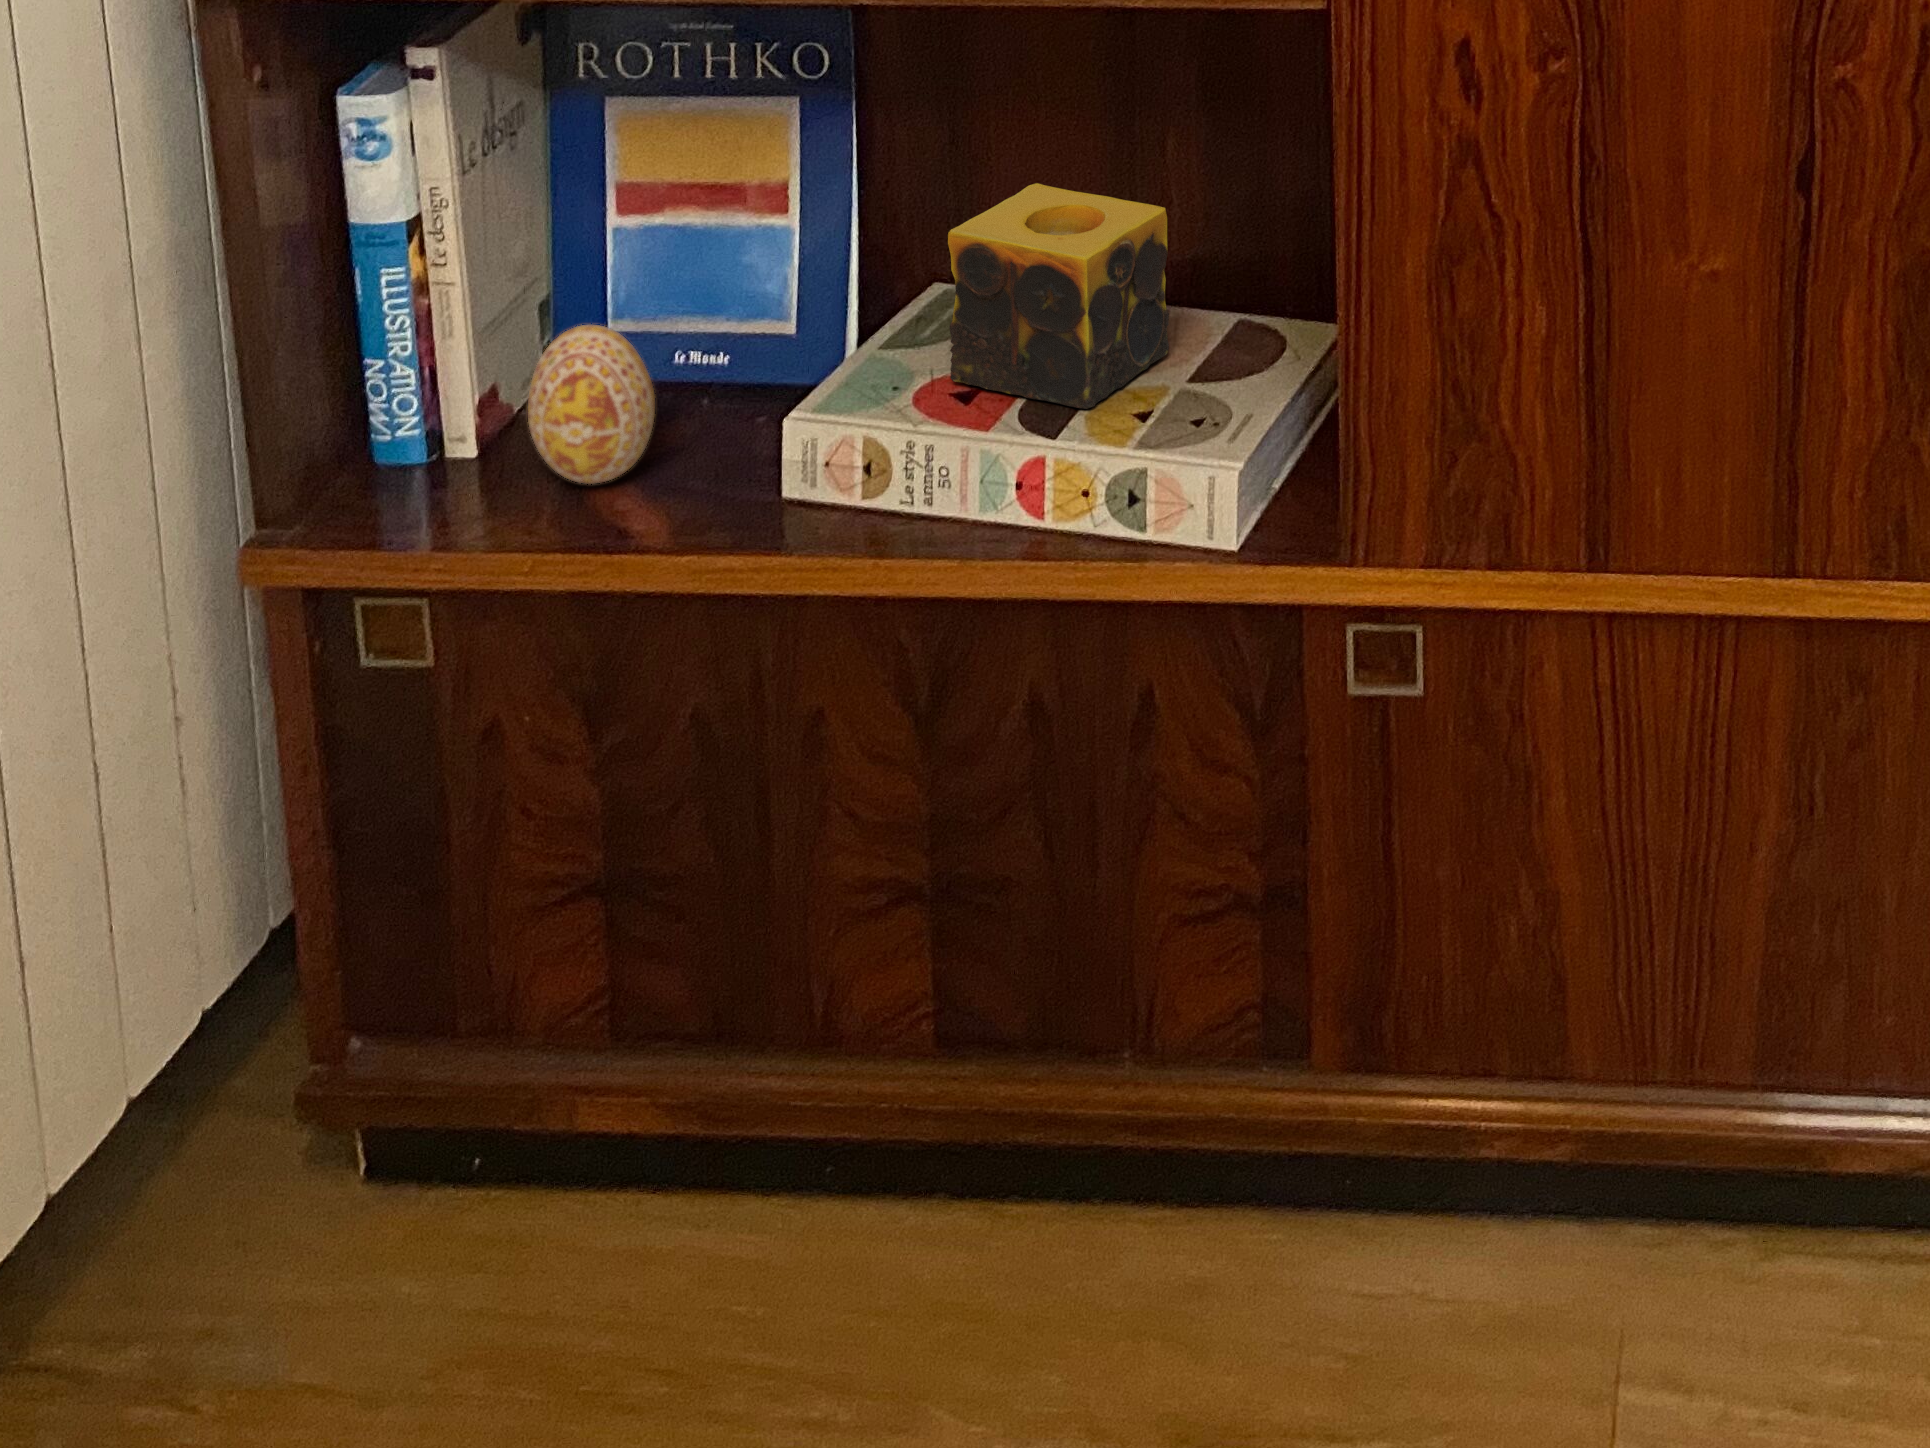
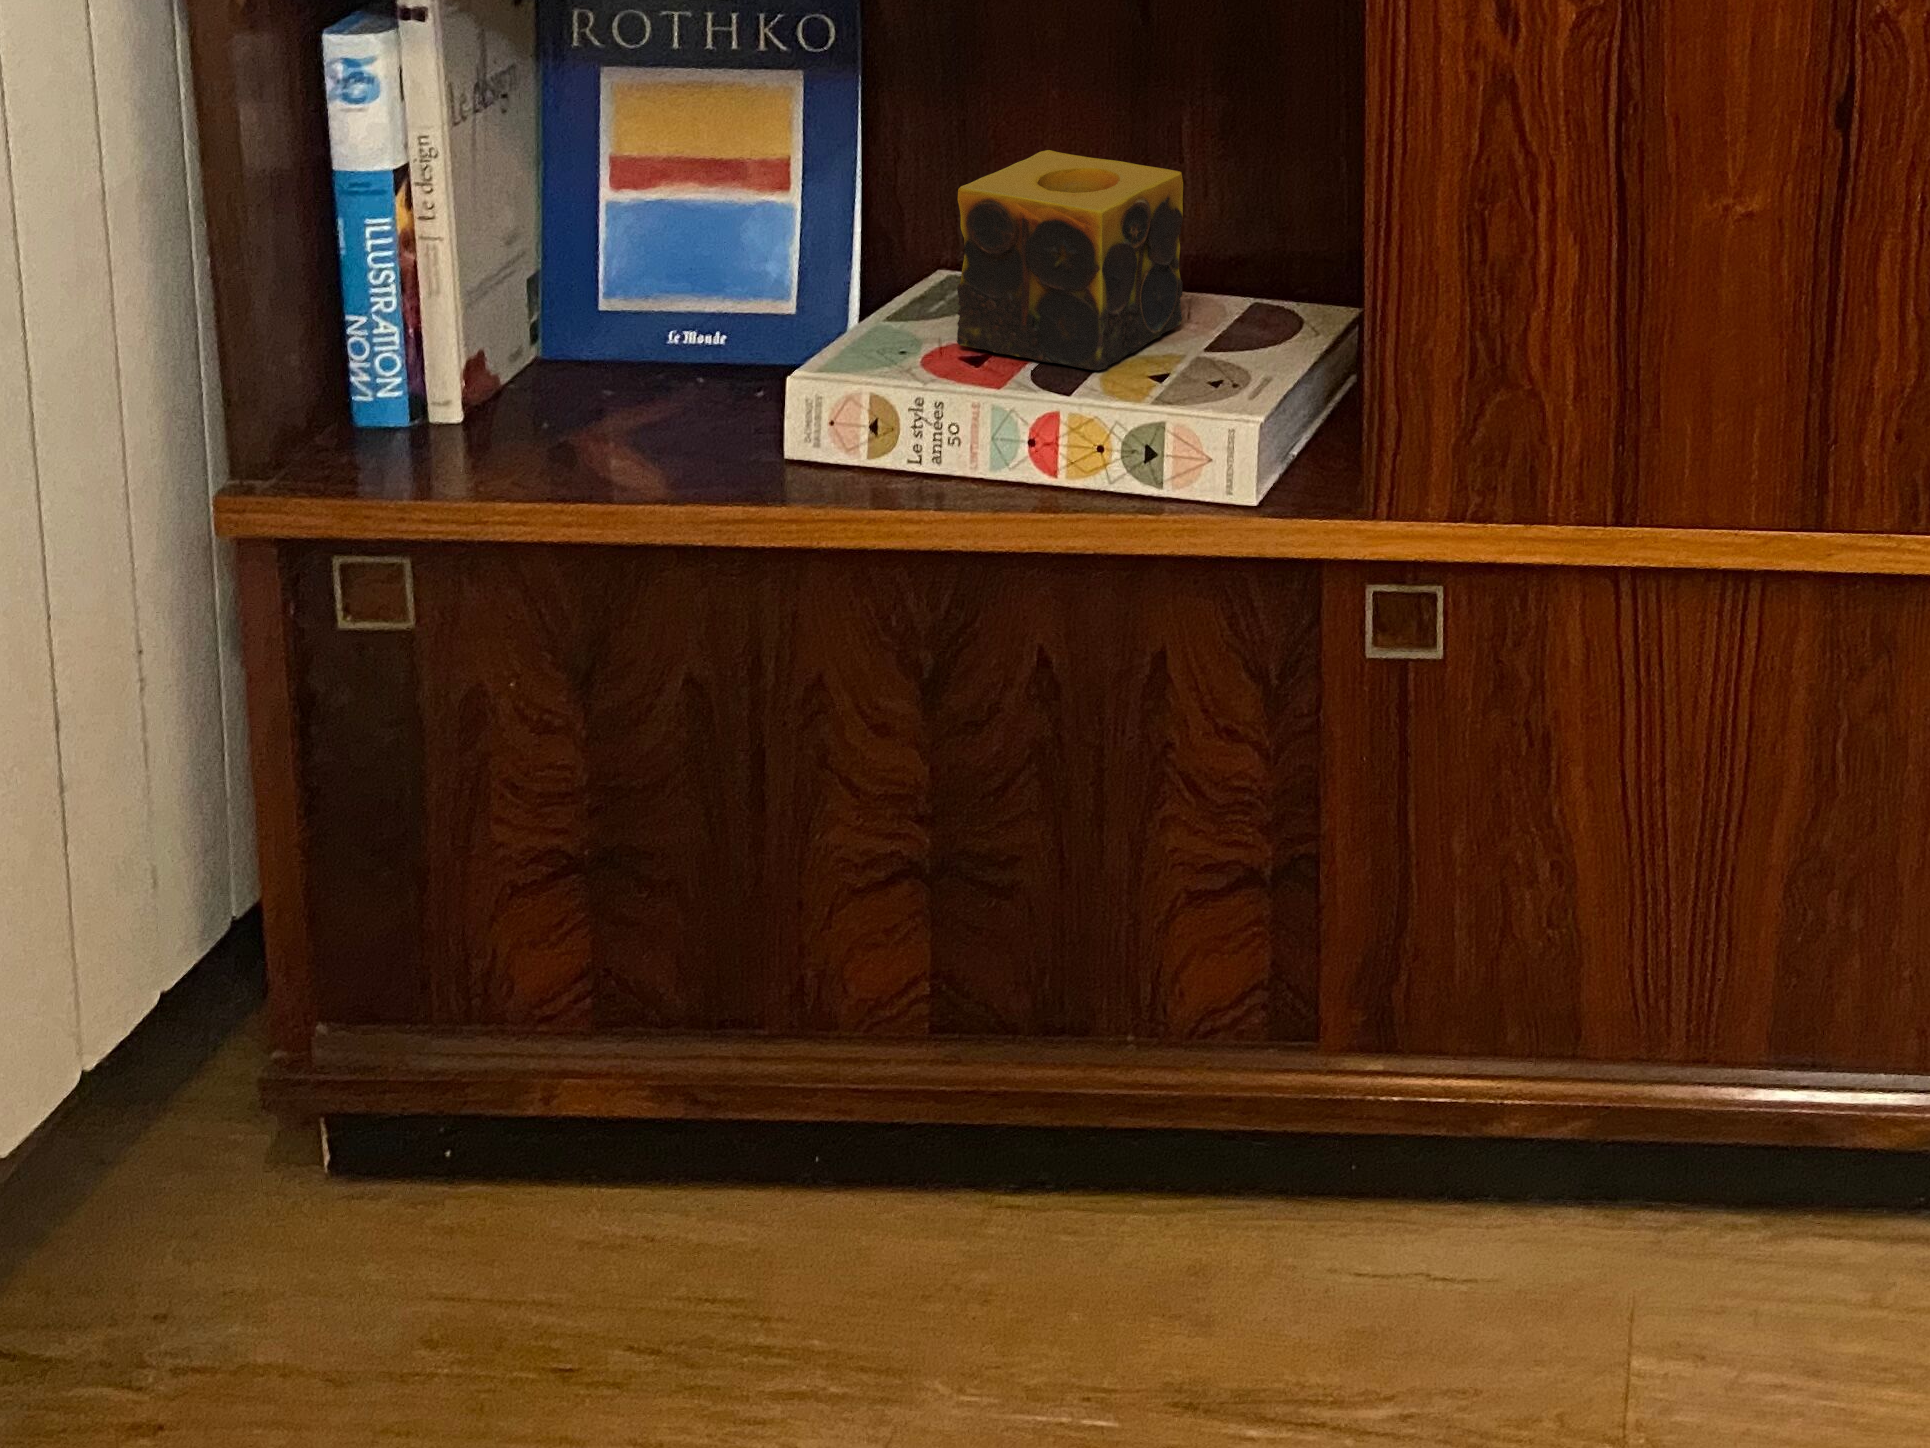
decorative egg: present [528,325,655,484] -> none [516,280,649,446]

